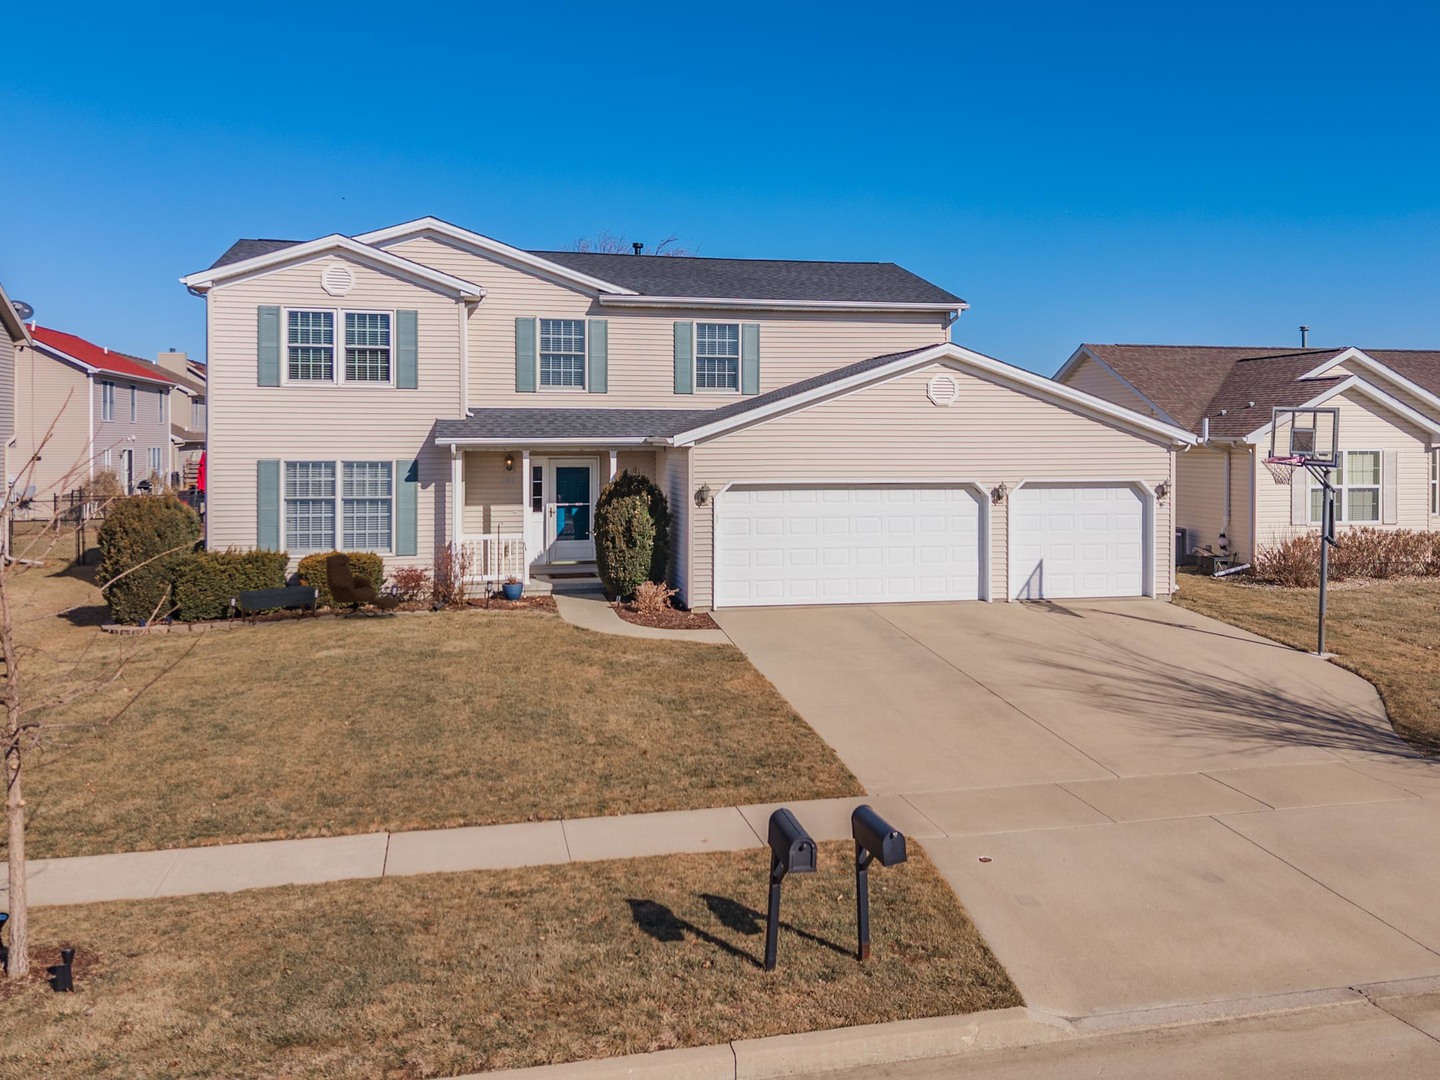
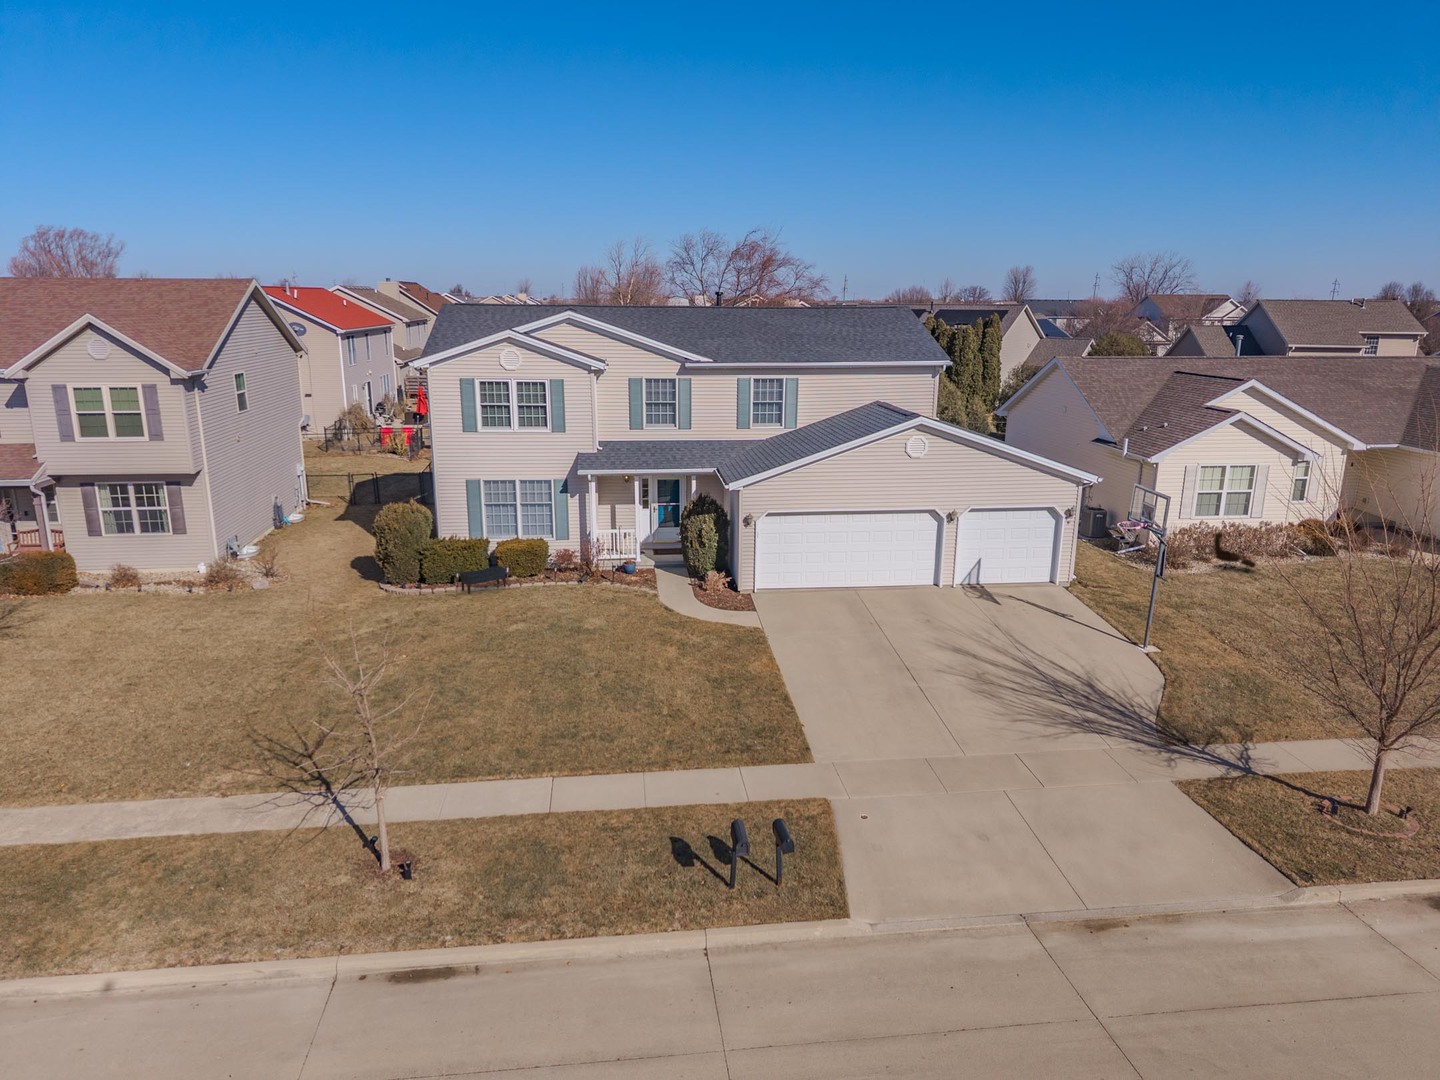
lounge chair: present [326,554,399,618] -> present [1215,533,1256,569]

